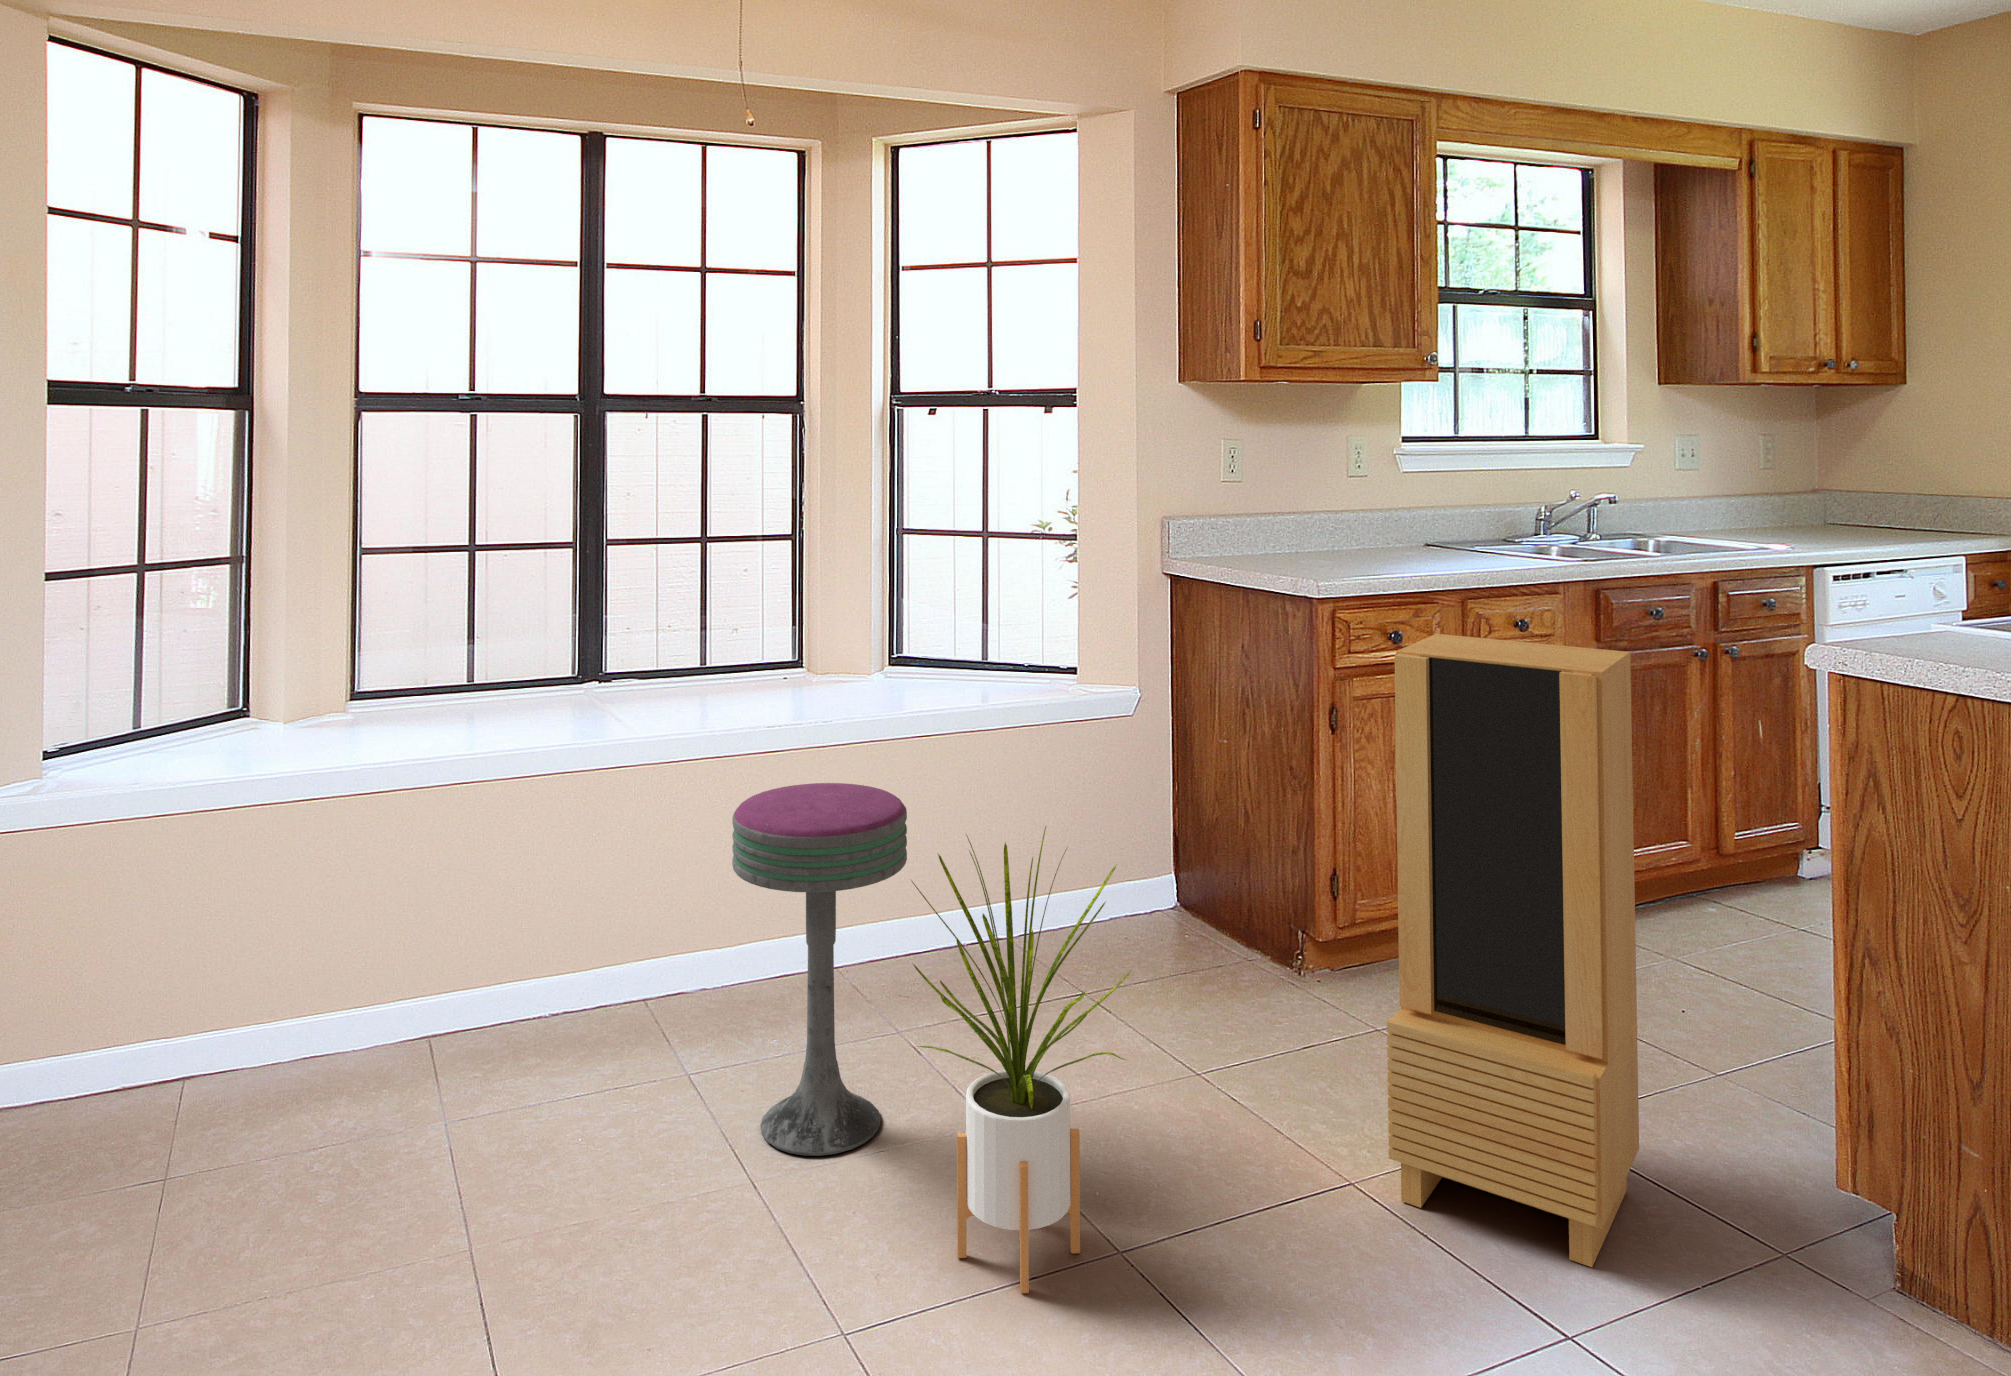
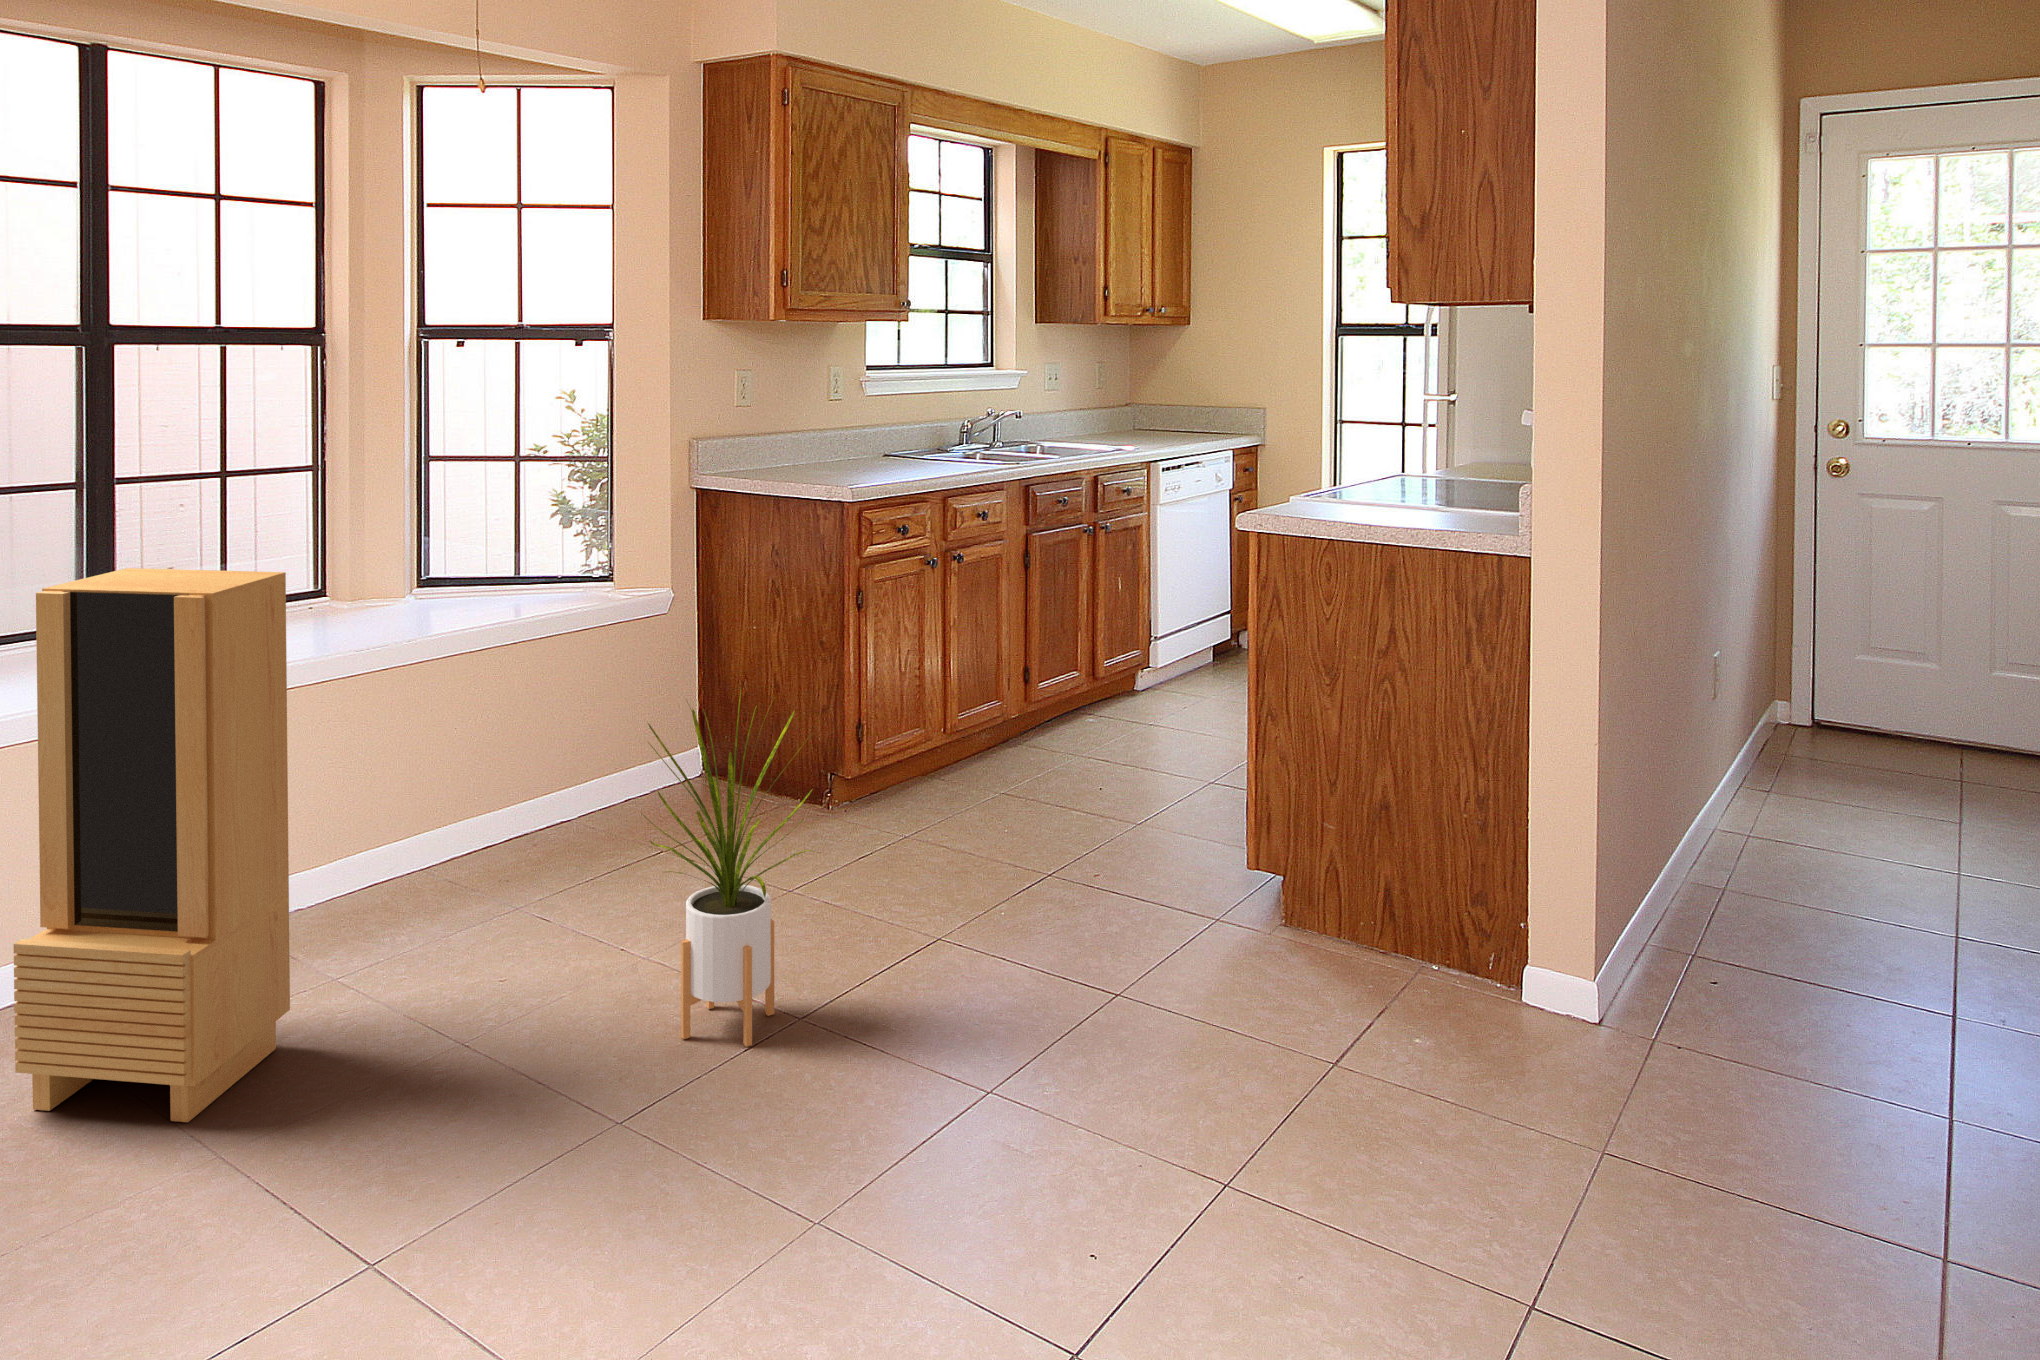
storage cabinet: present [1387,634,1639,1267] -> present [13,568,290,1122]
bar stool: present [732,783,907,1156] -> none [417,687,580,1010]

